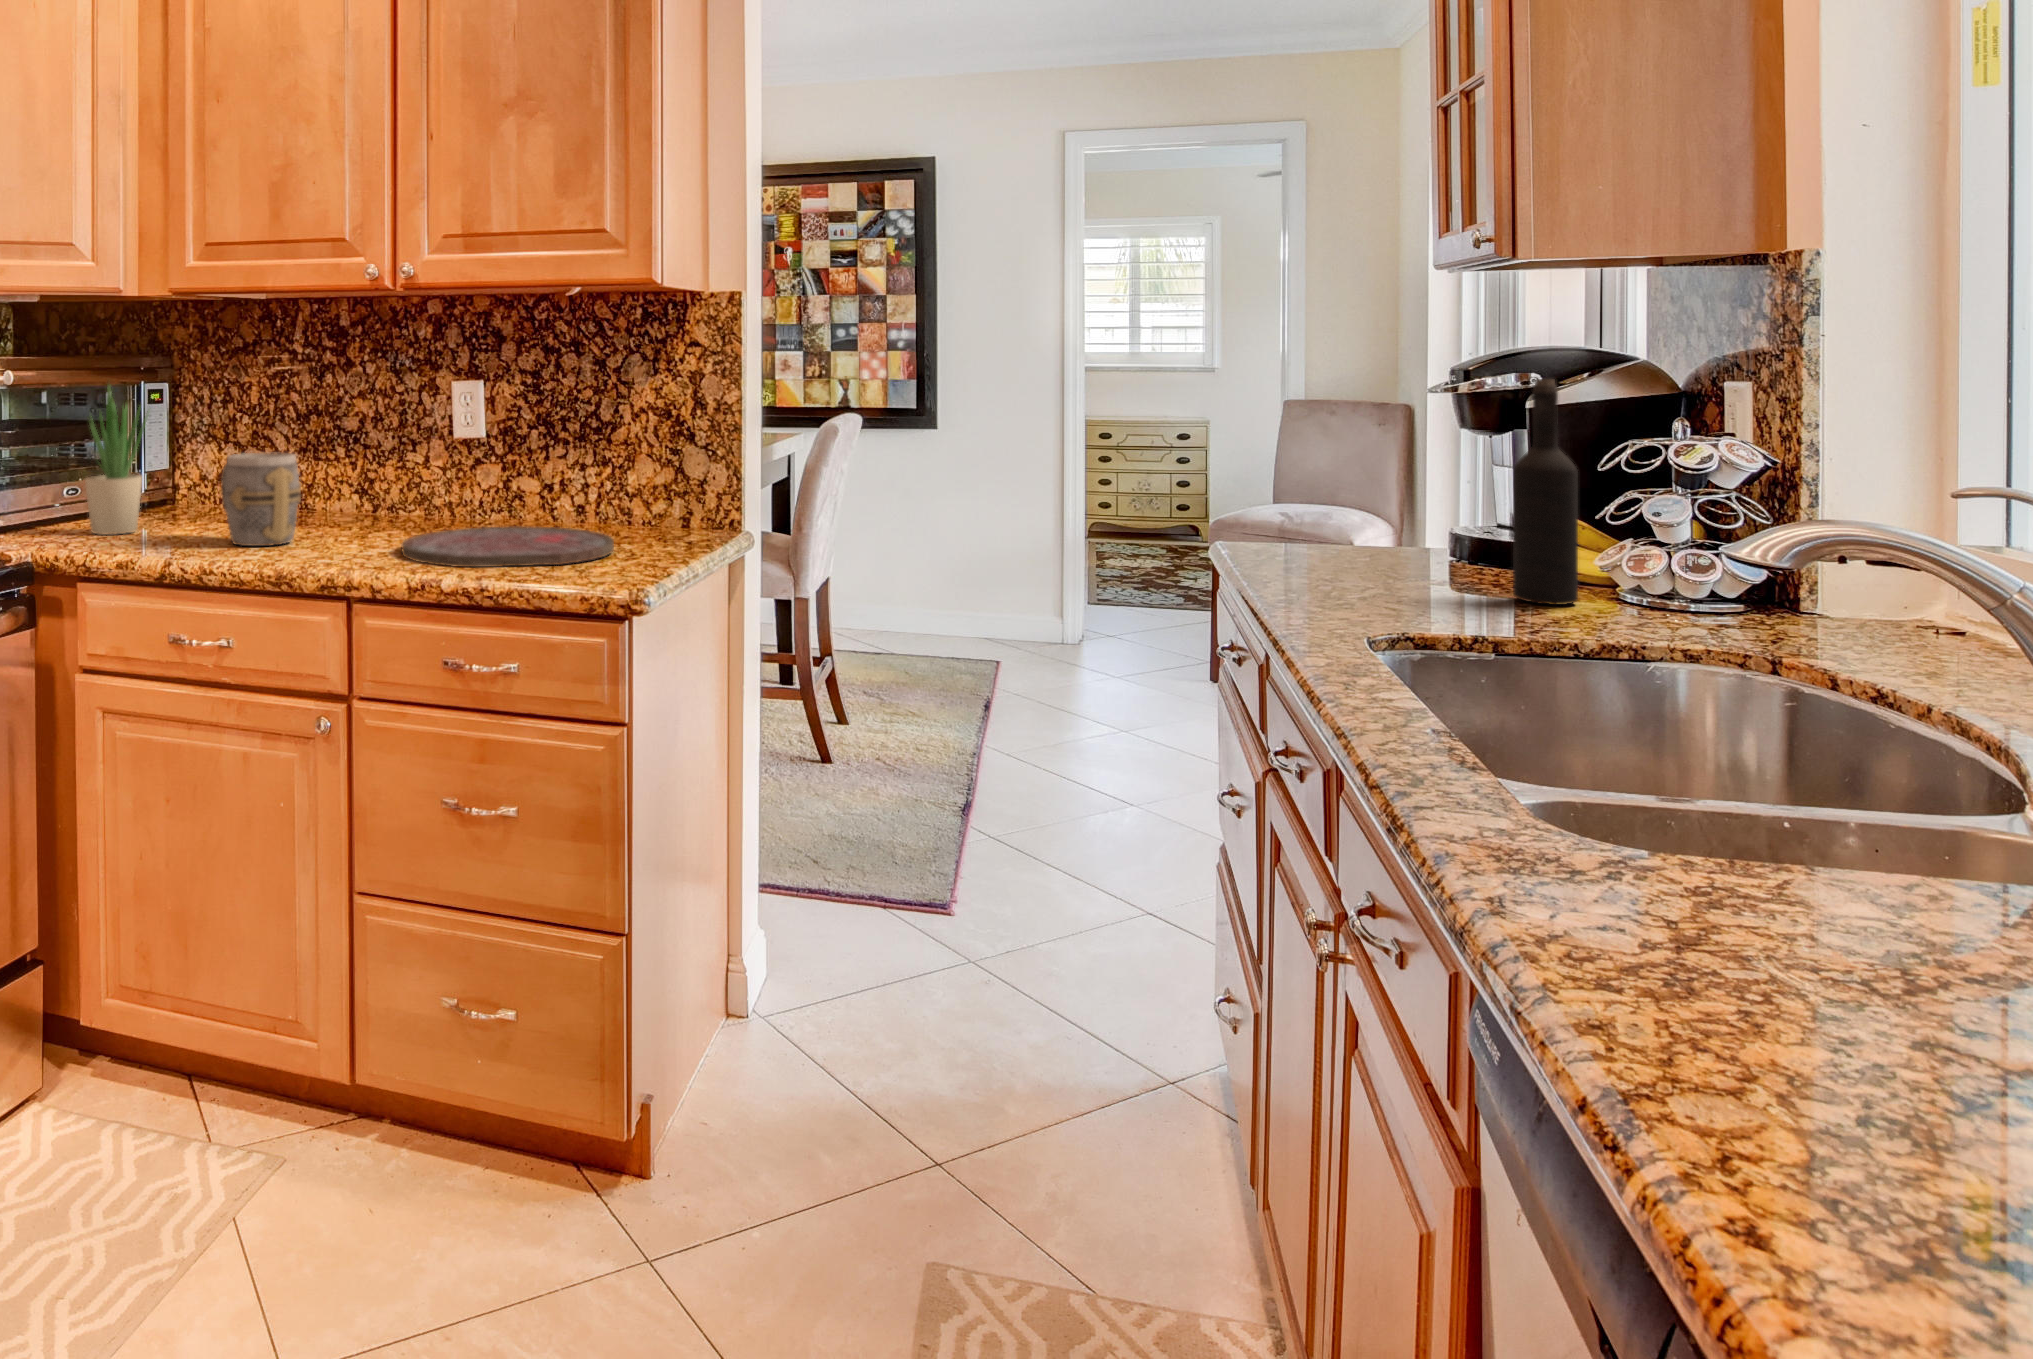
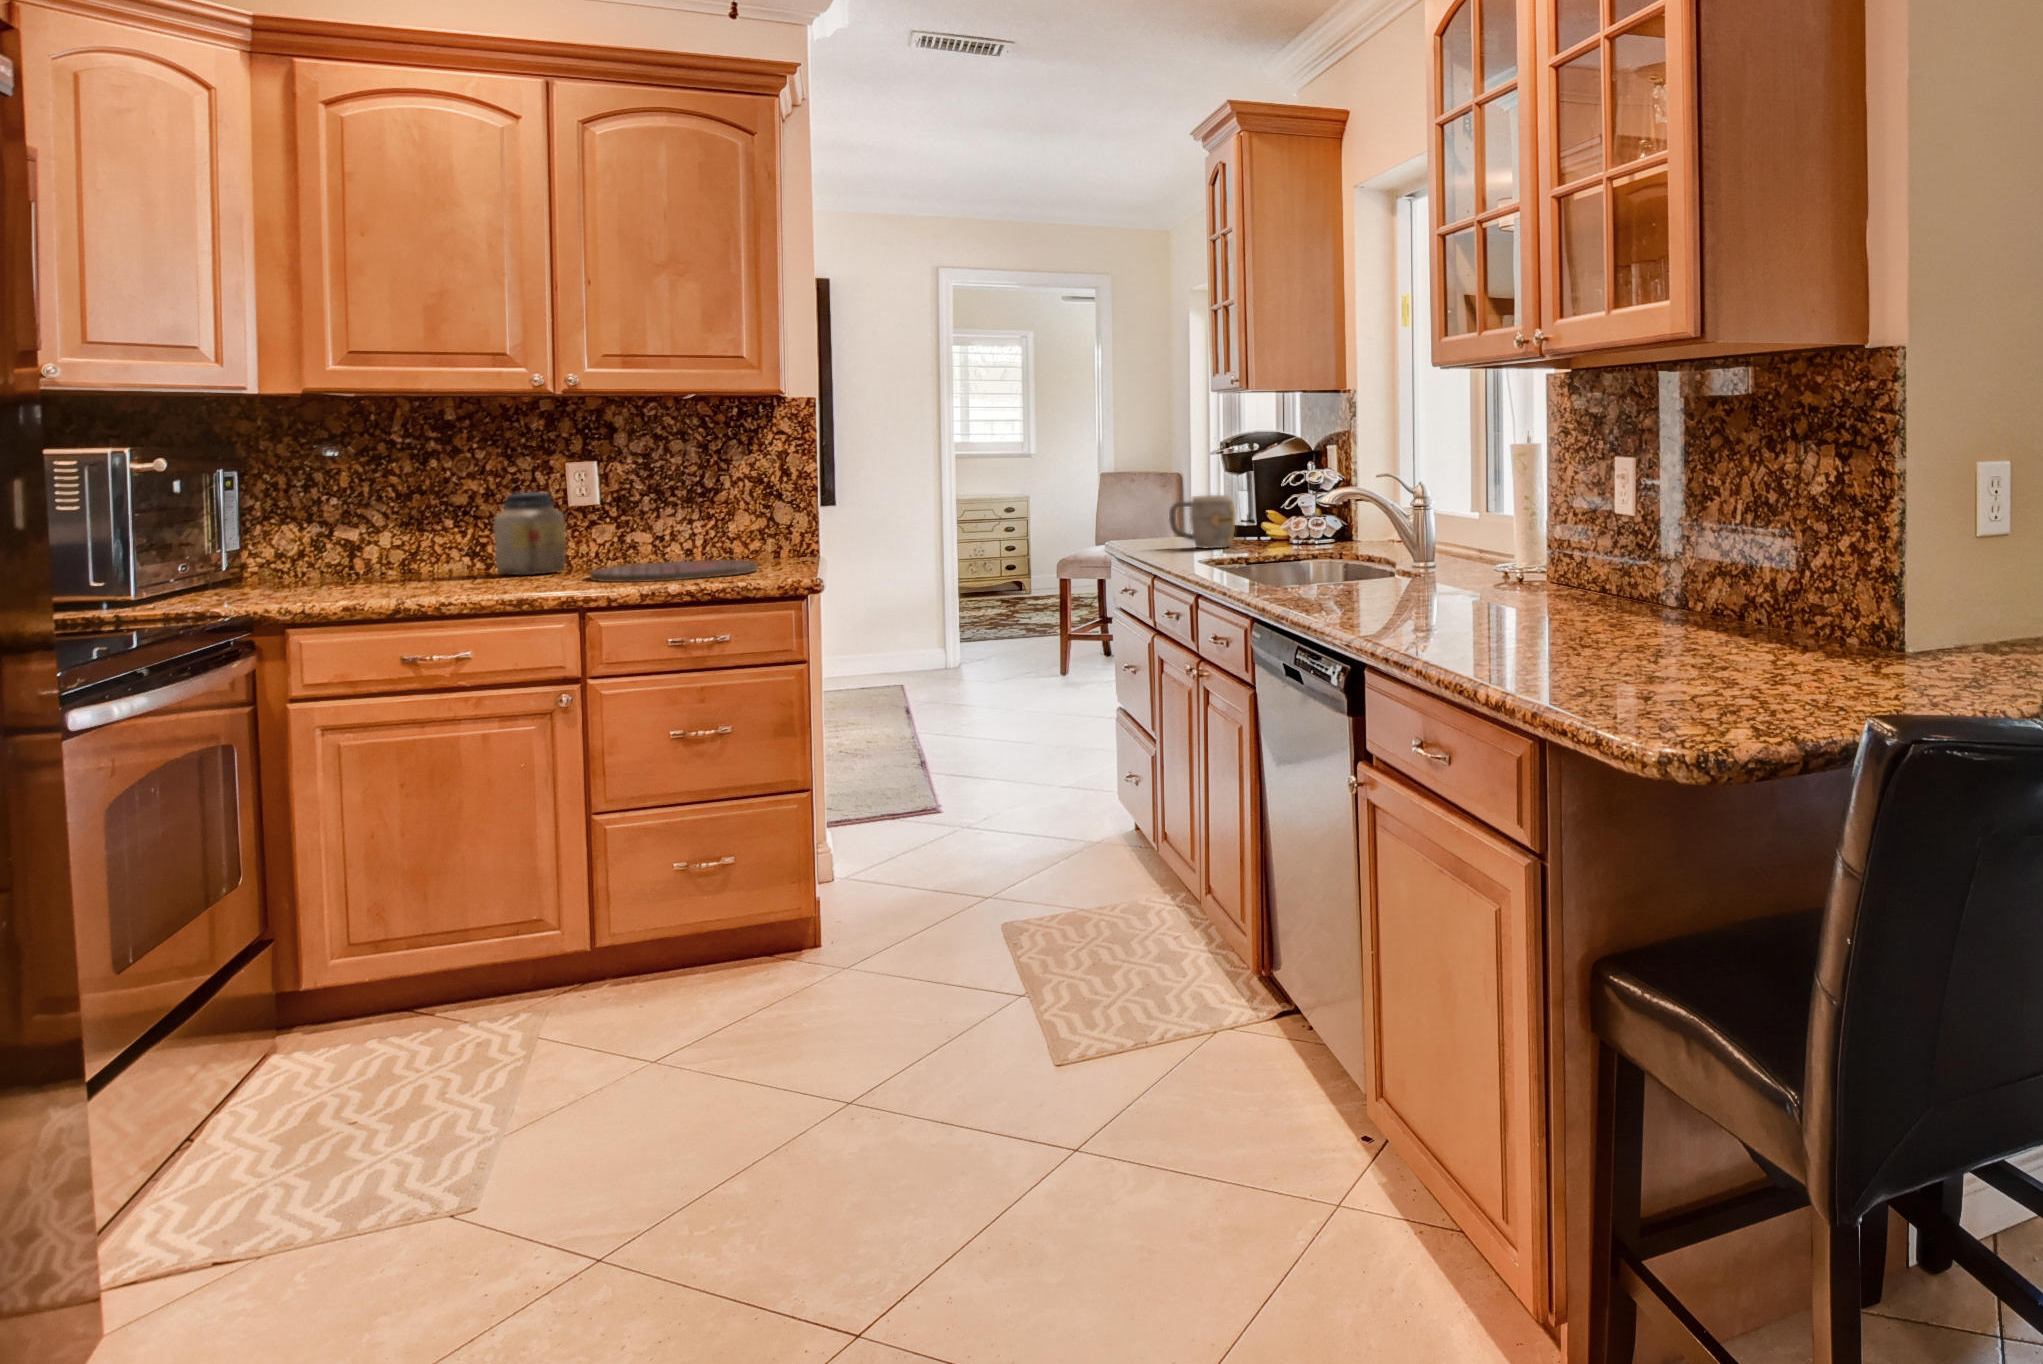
wine bottle: present [1513,379,1578,605] -> none [1252,445,1278,549]
potted plant: present [85,383,150,535] -> none [231,463,299,595]
jar: none [359,422,434,530] -> present [494,493,566,575]
mug: present [221,453,301,546] -> present [1169,495,1235,549]

